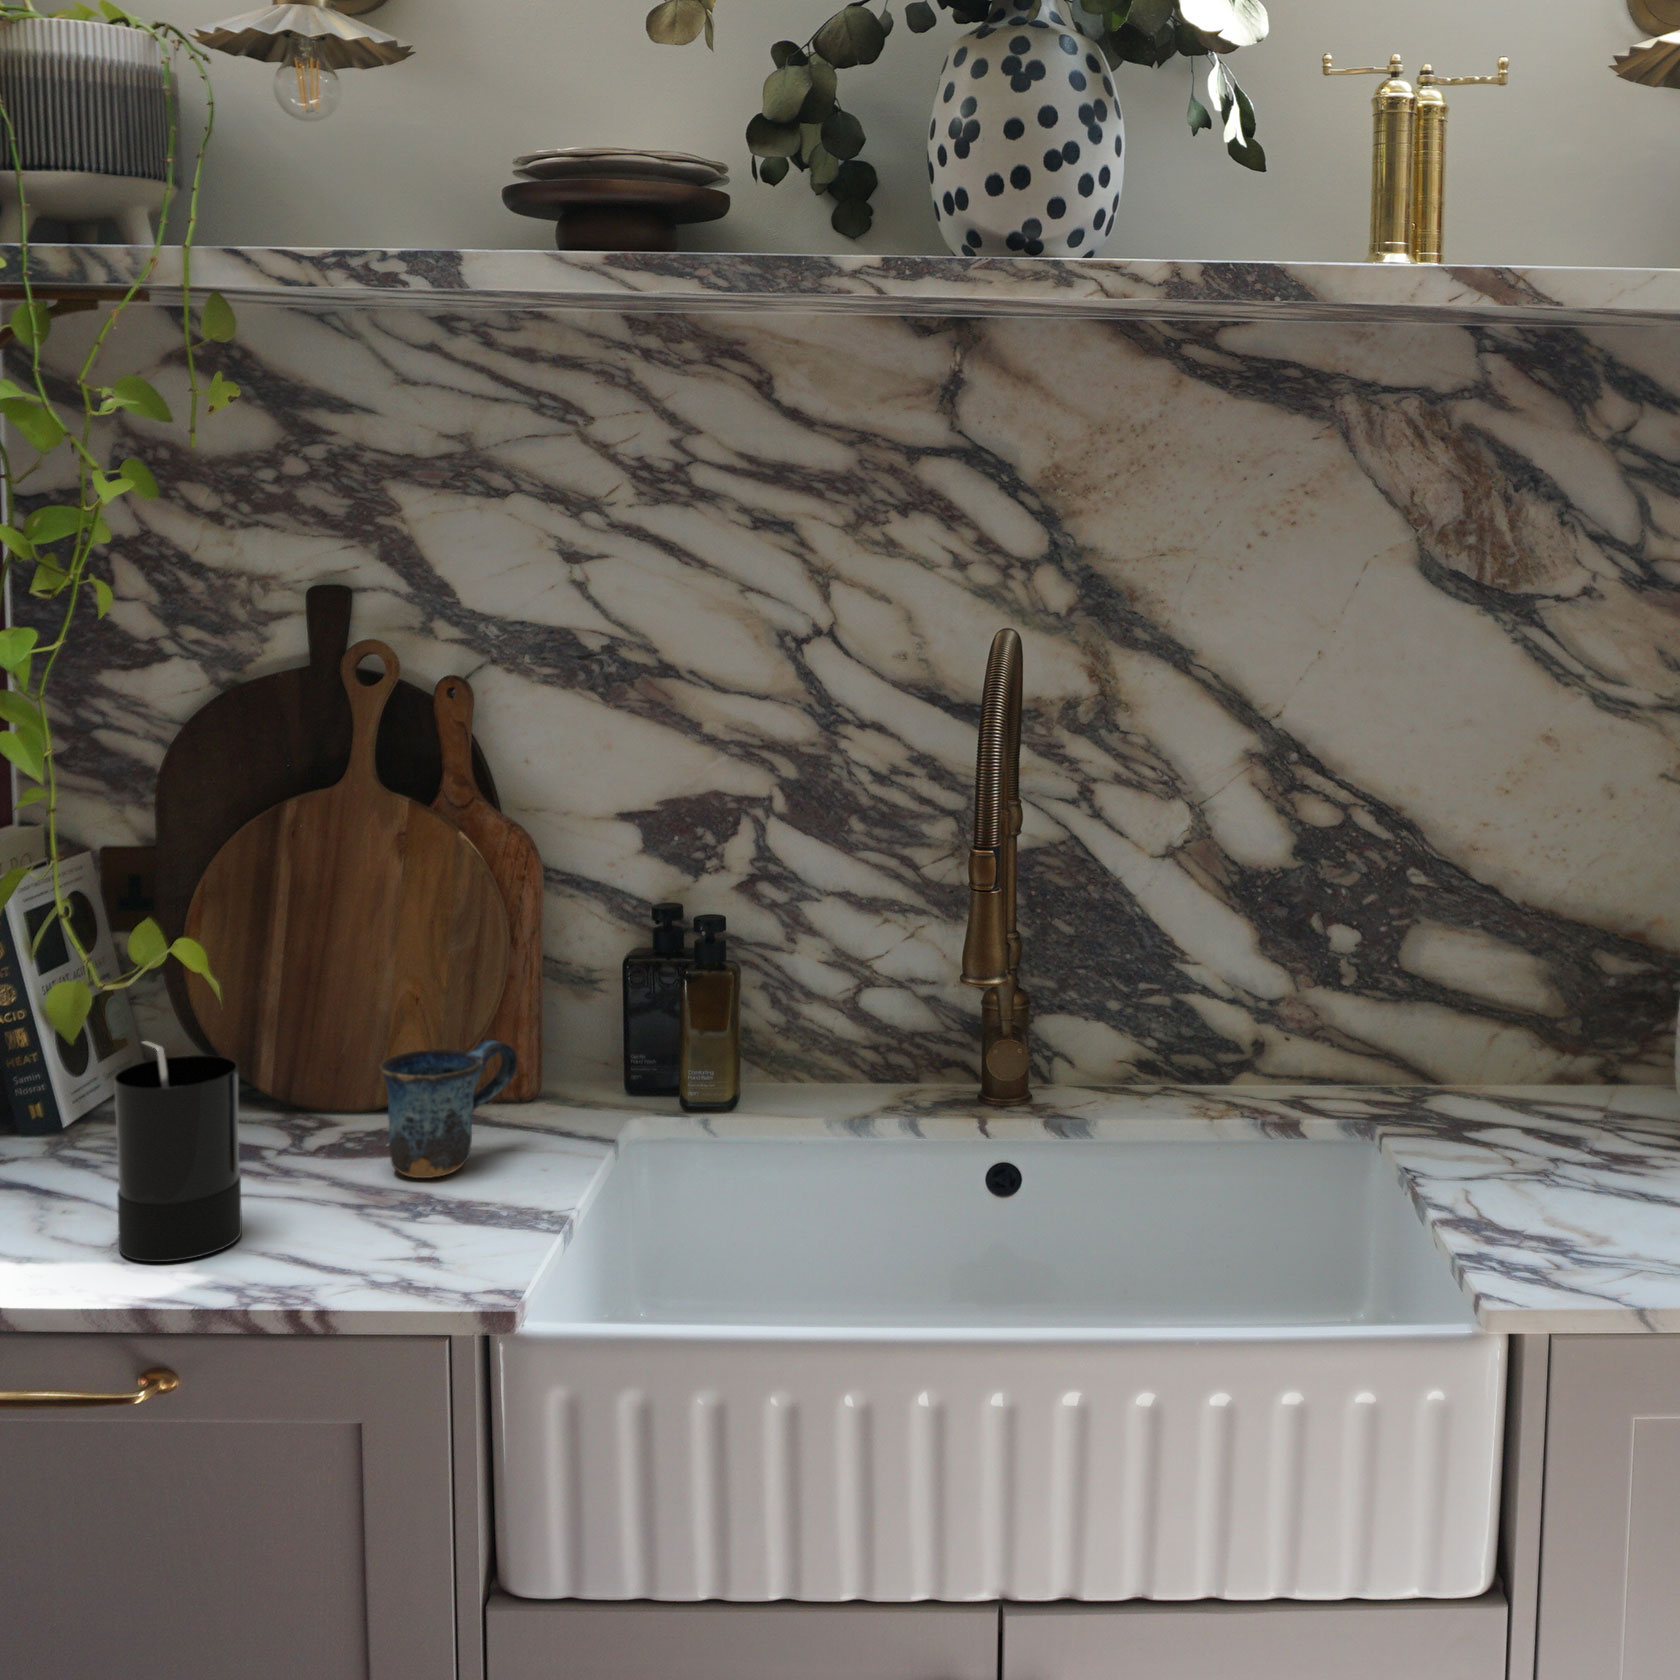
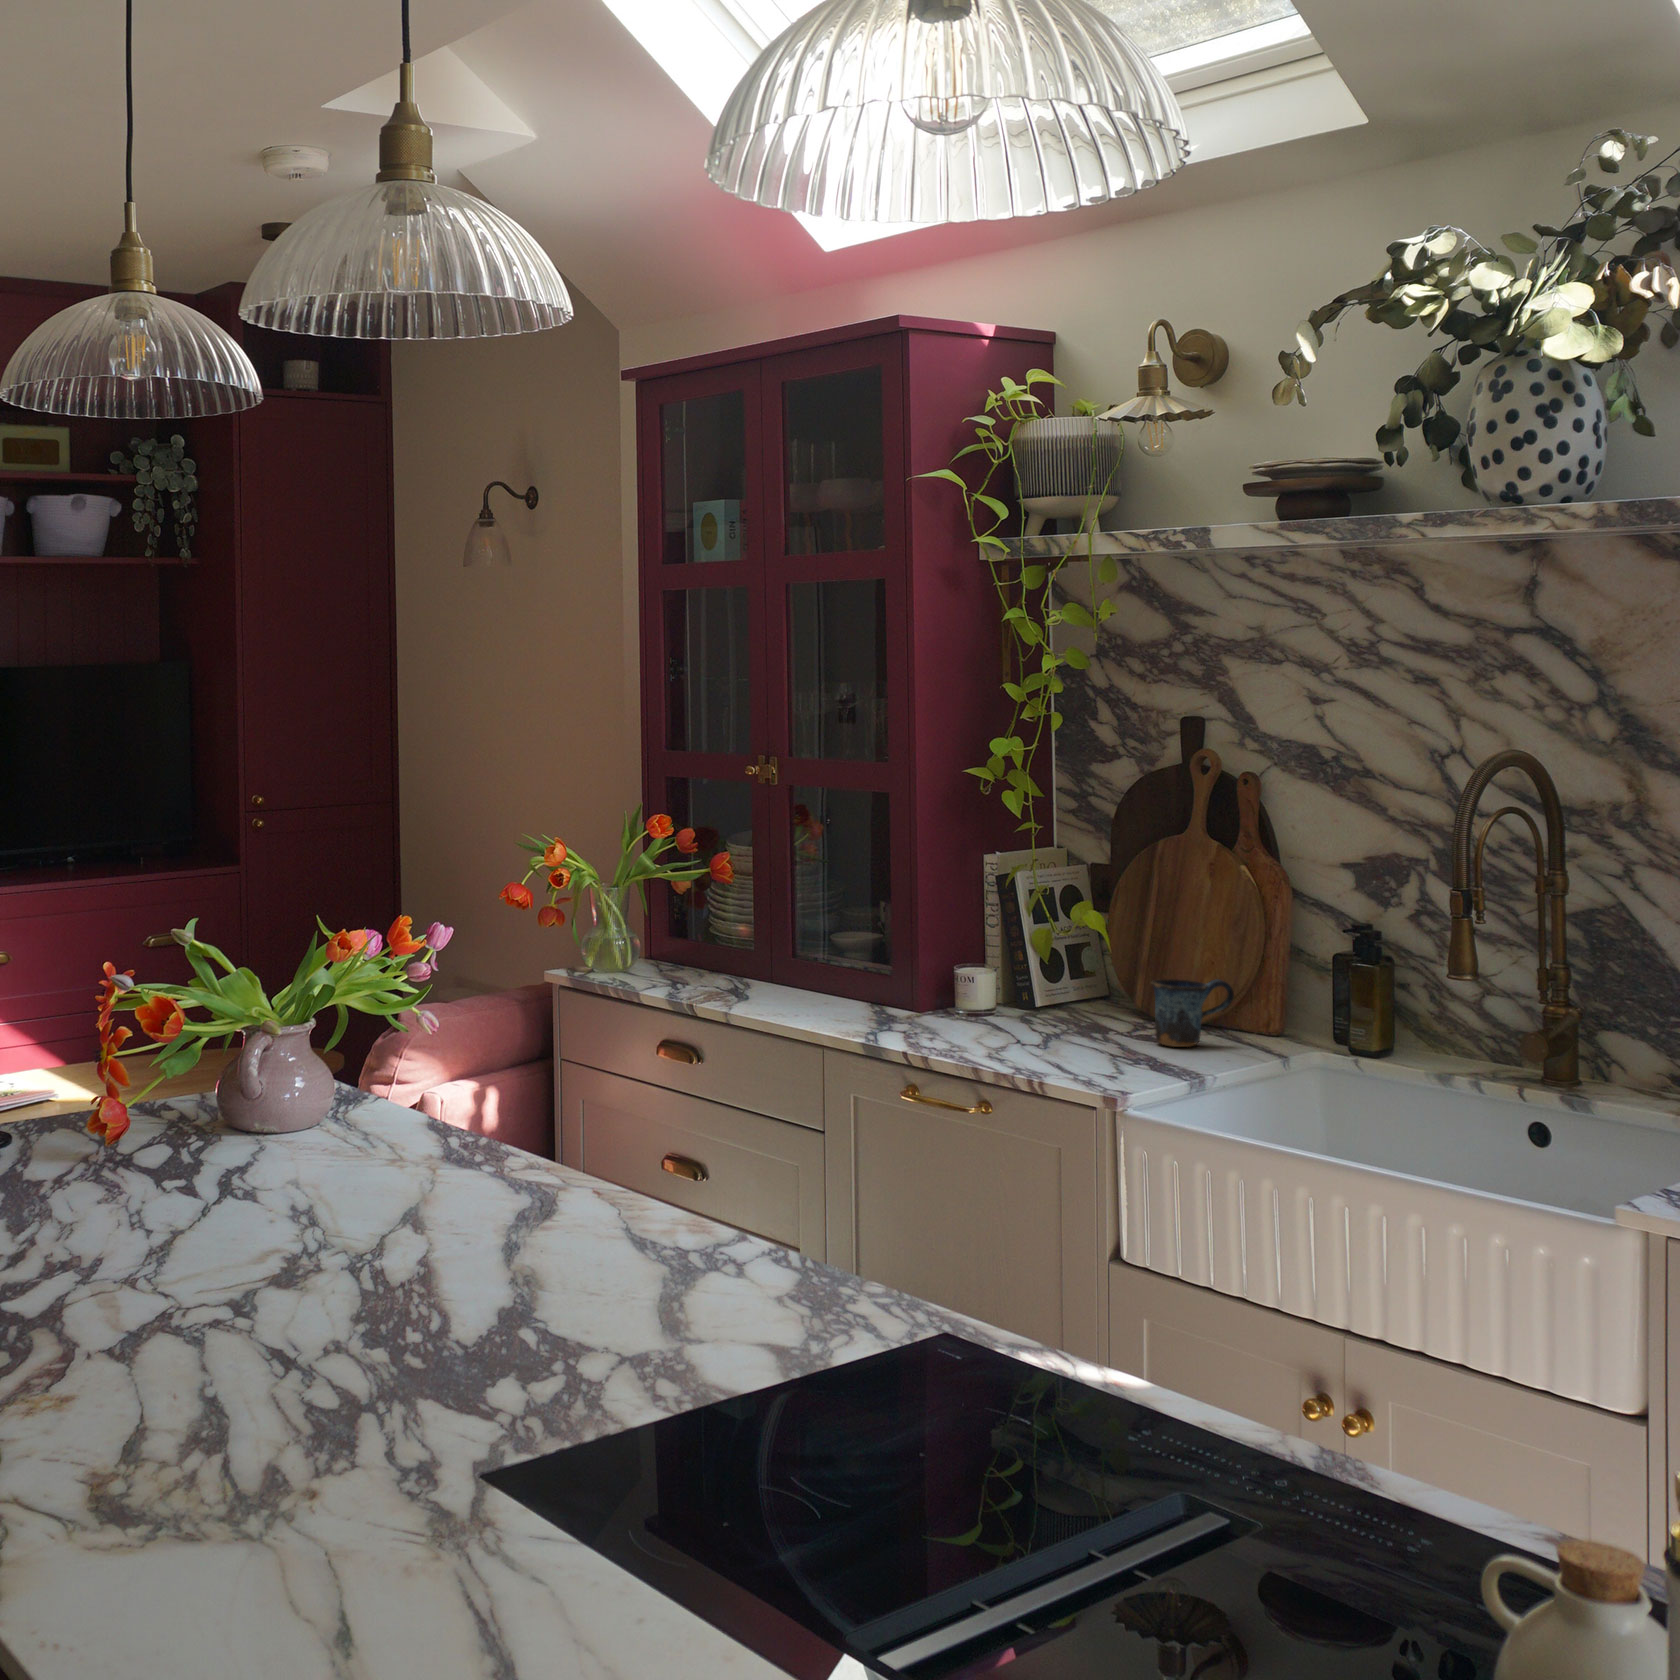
candle: present [114,1041,242,1262] -> none [1005,940,1063,1045]

